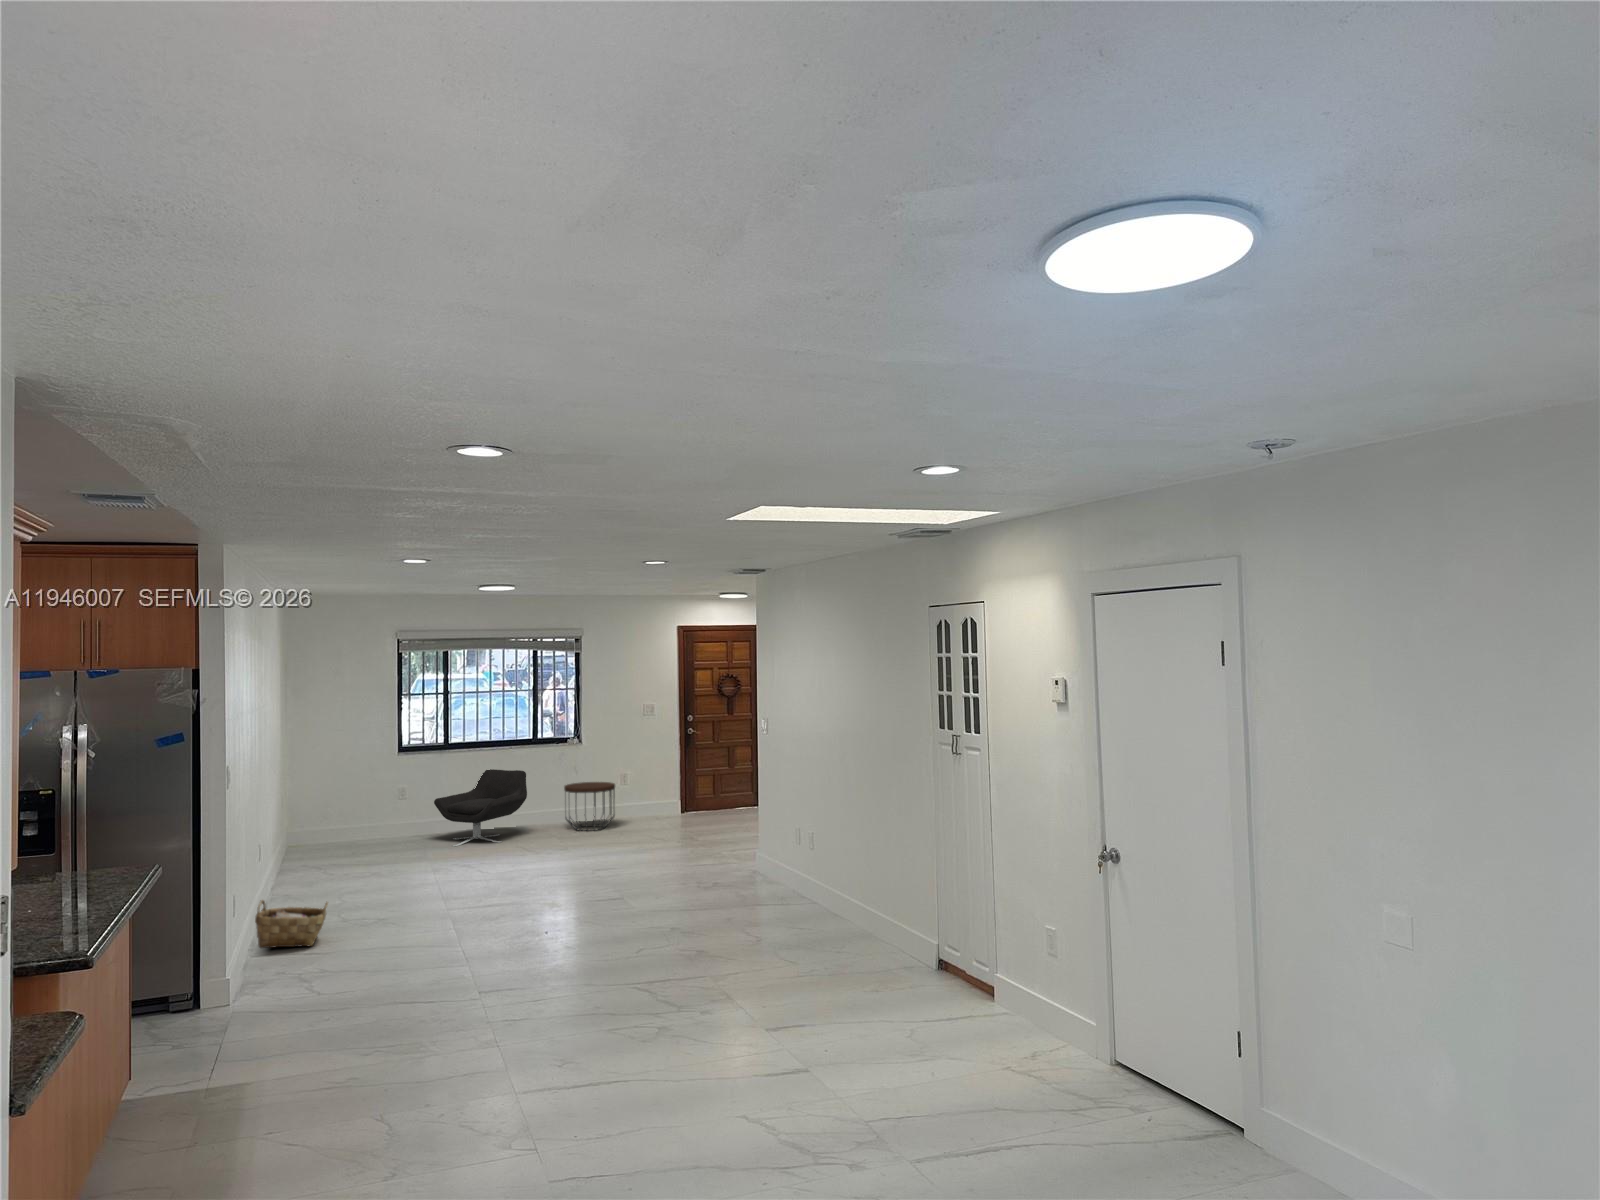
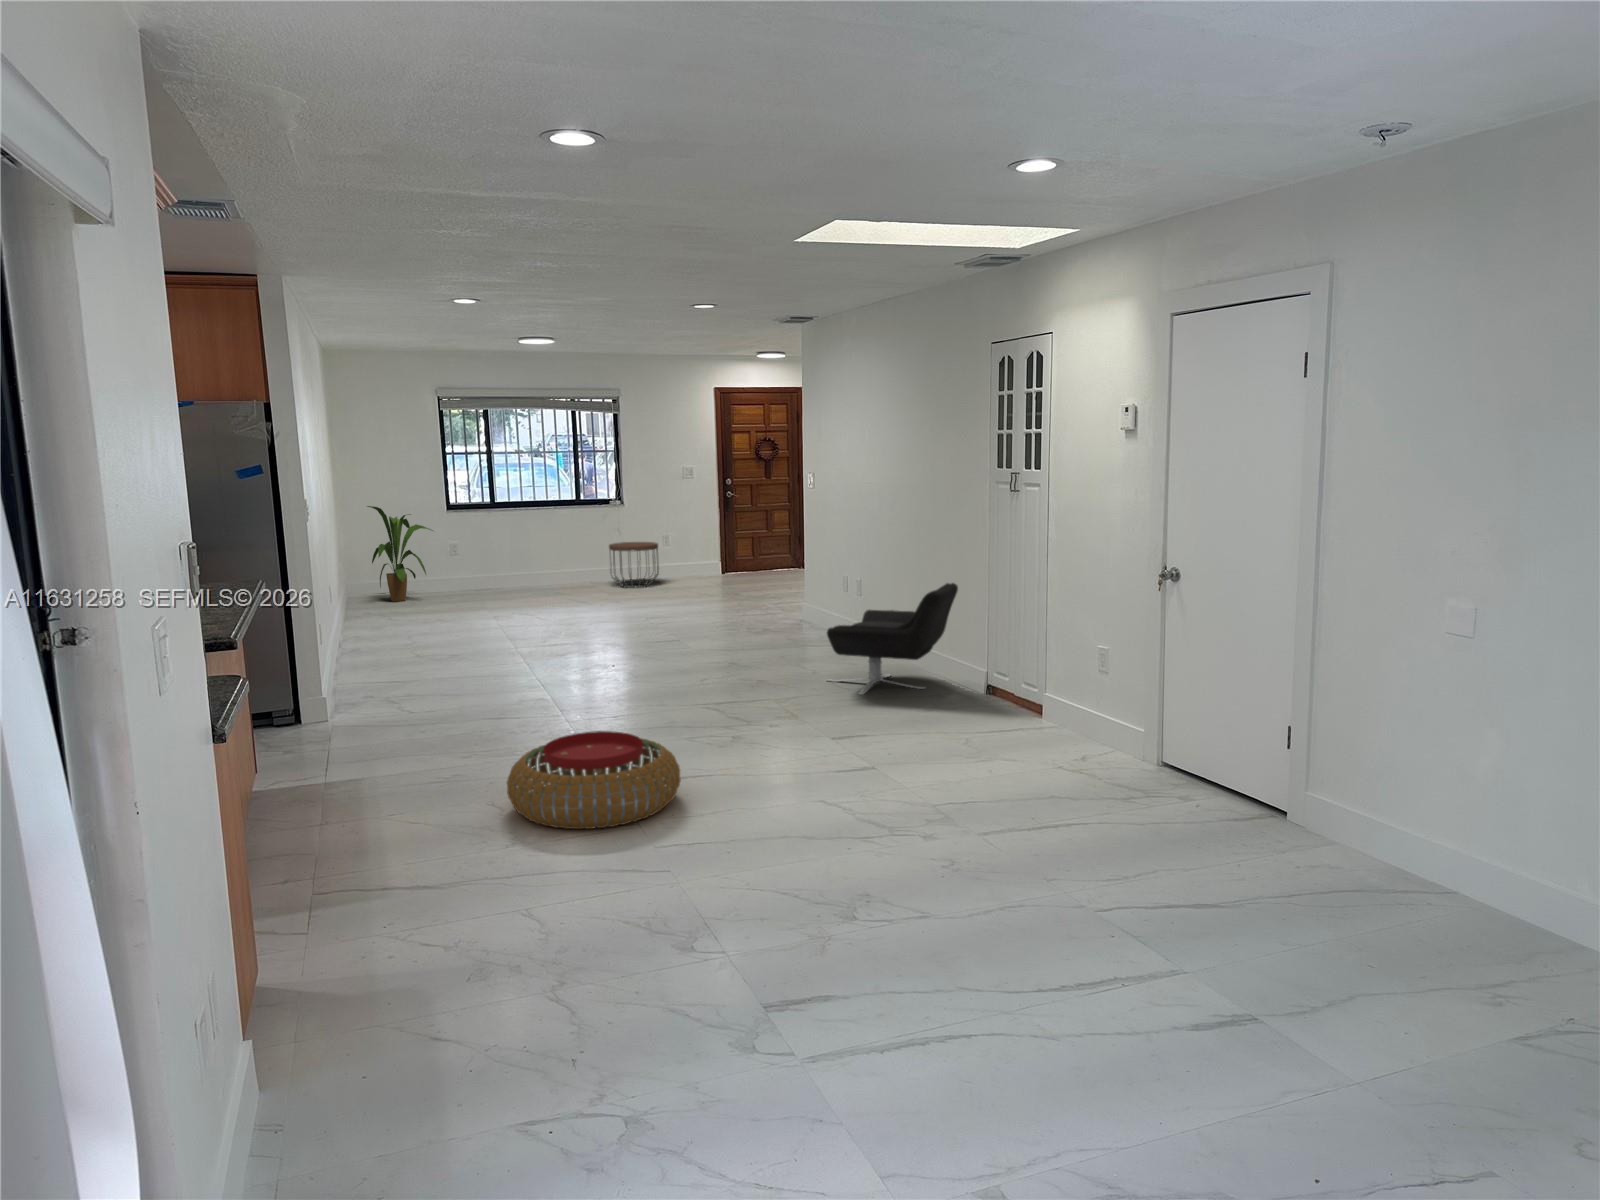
house plant: none [314,750,385,849] -> present [367,506,433,602]
lounge chair: present [434,769,527,847] -> present [827,583,958,695]
woven basket: present [255,900,328,948] -> none [338,633,405,676]
pouf: none [395,1035,588,1160] -> present [507,731,681,829]

